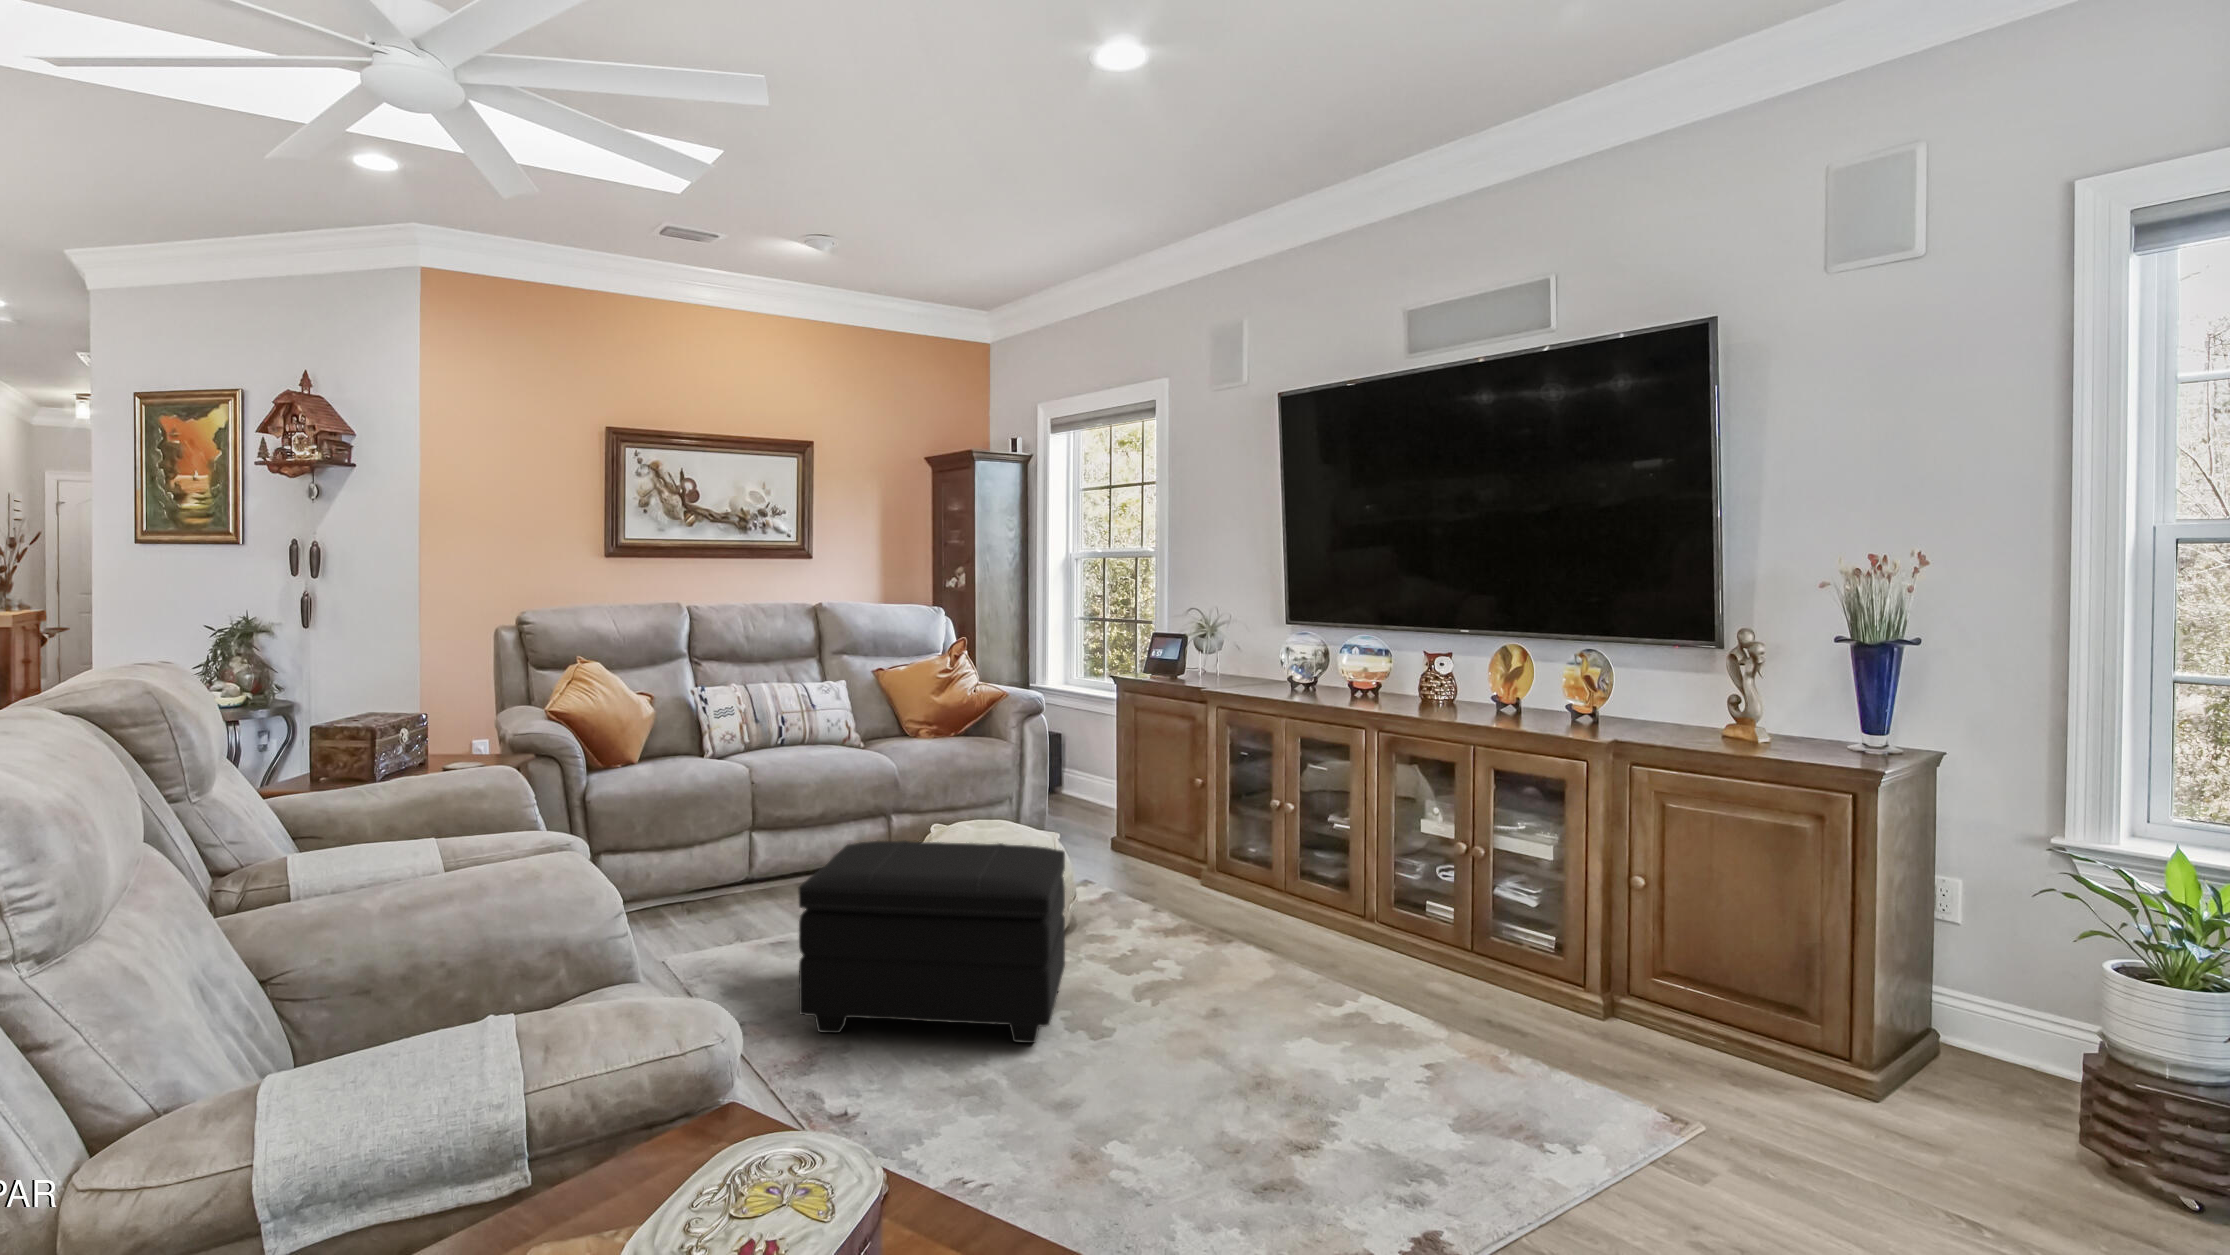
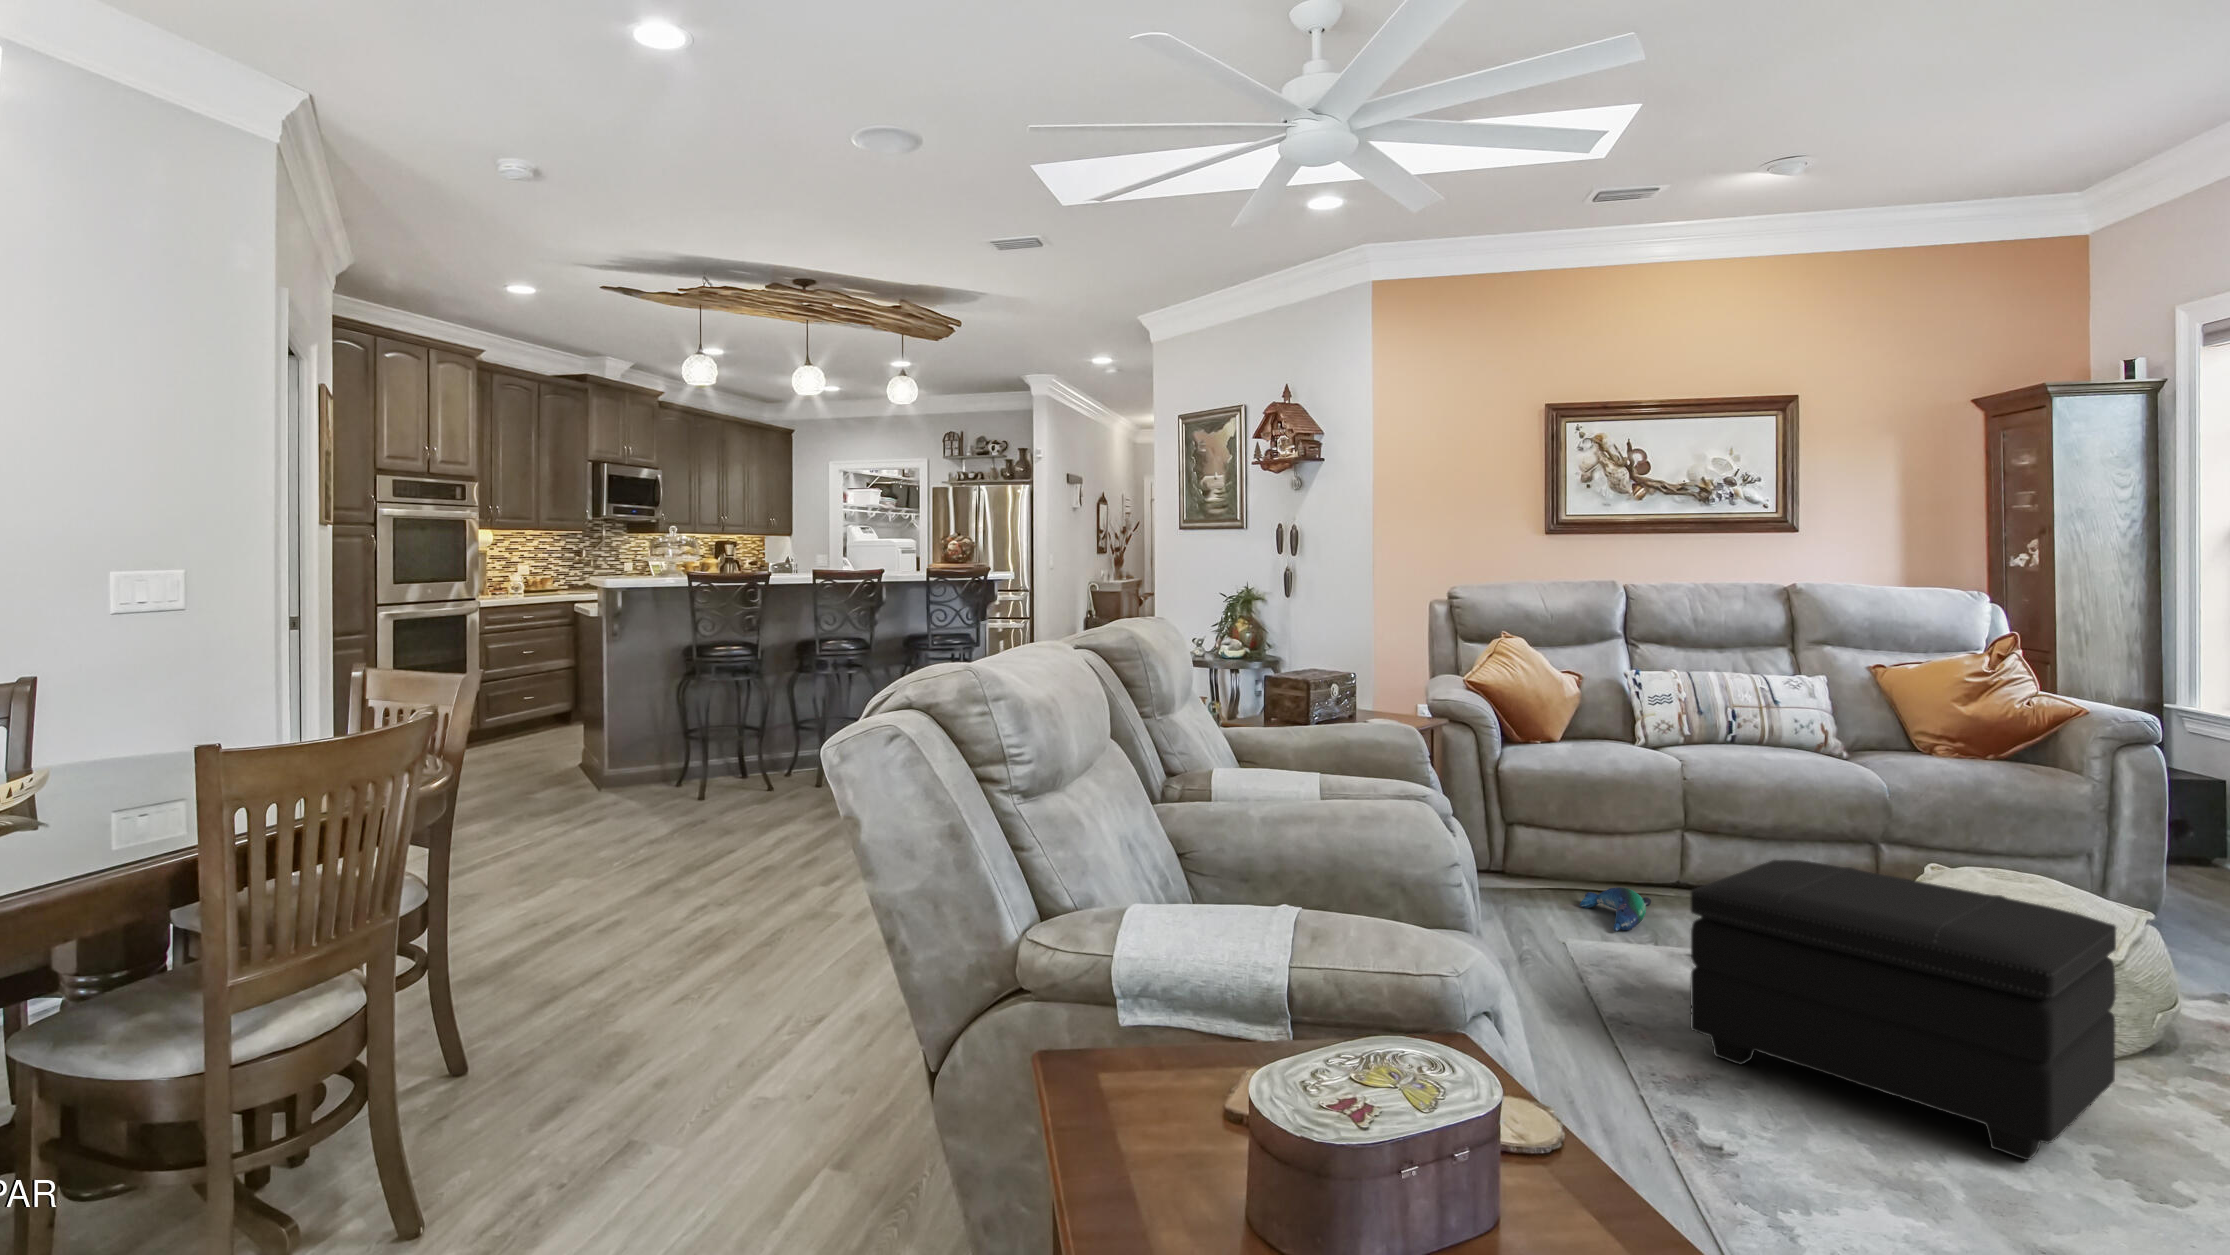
plush toy: none [670,894,735,937] -> present [1580,887,1651,931]

